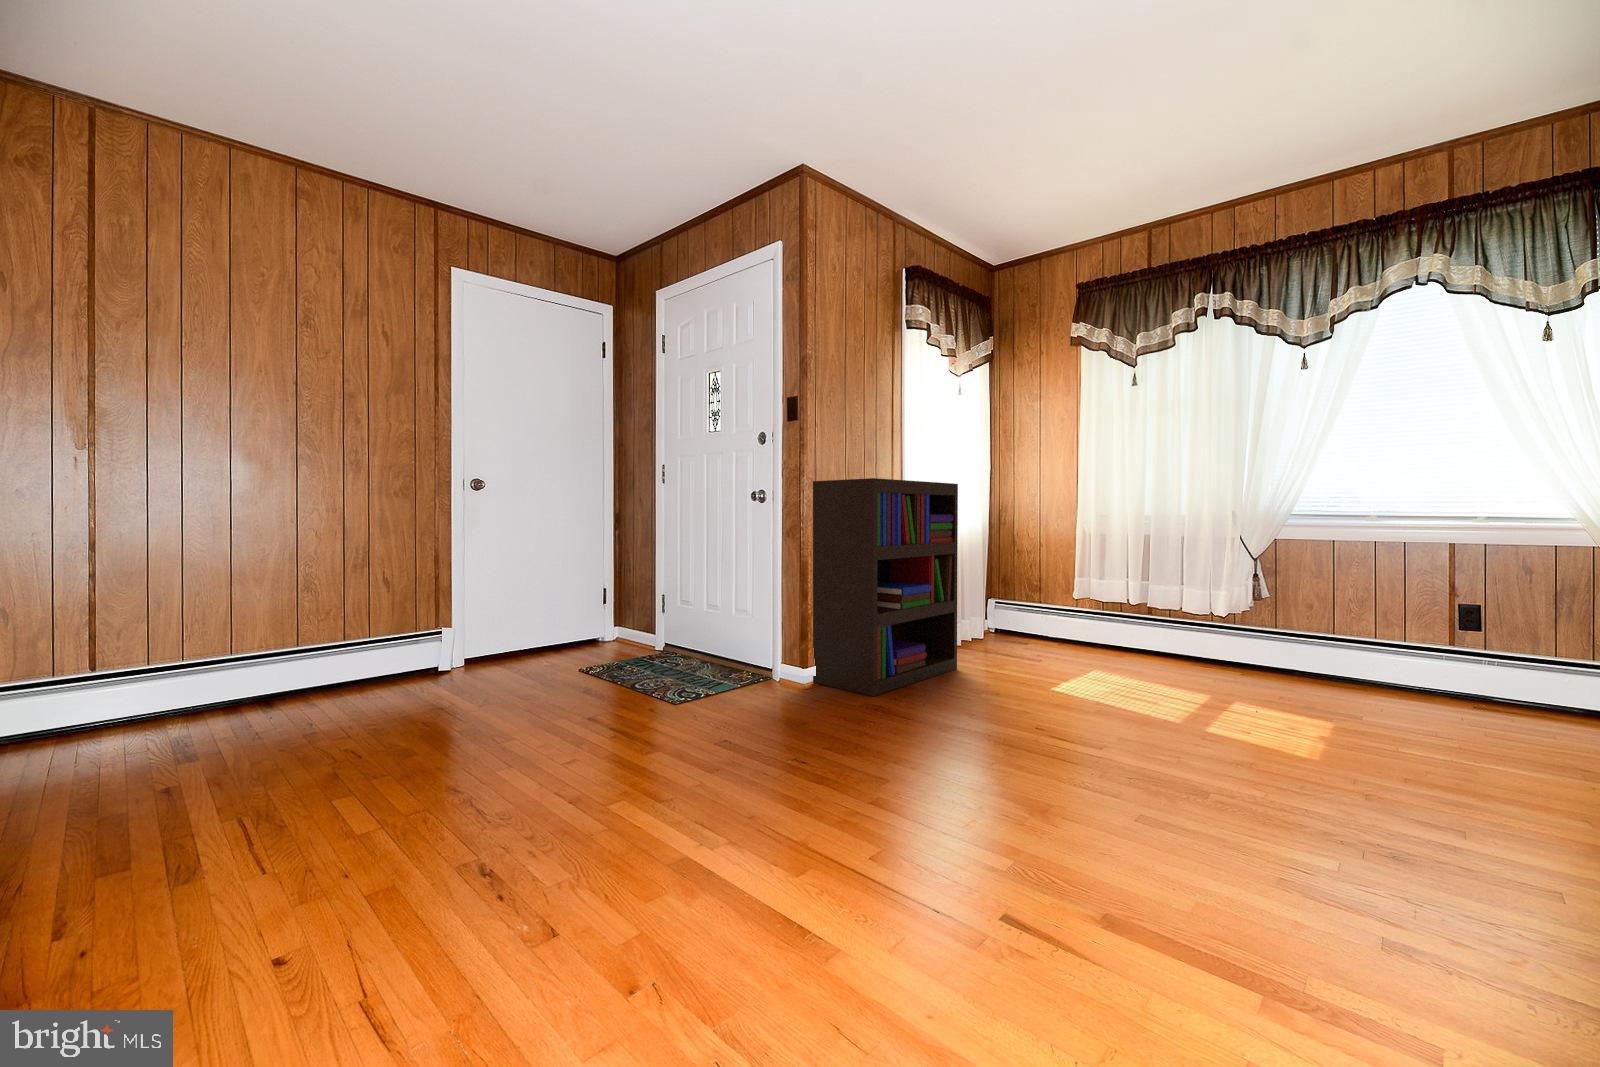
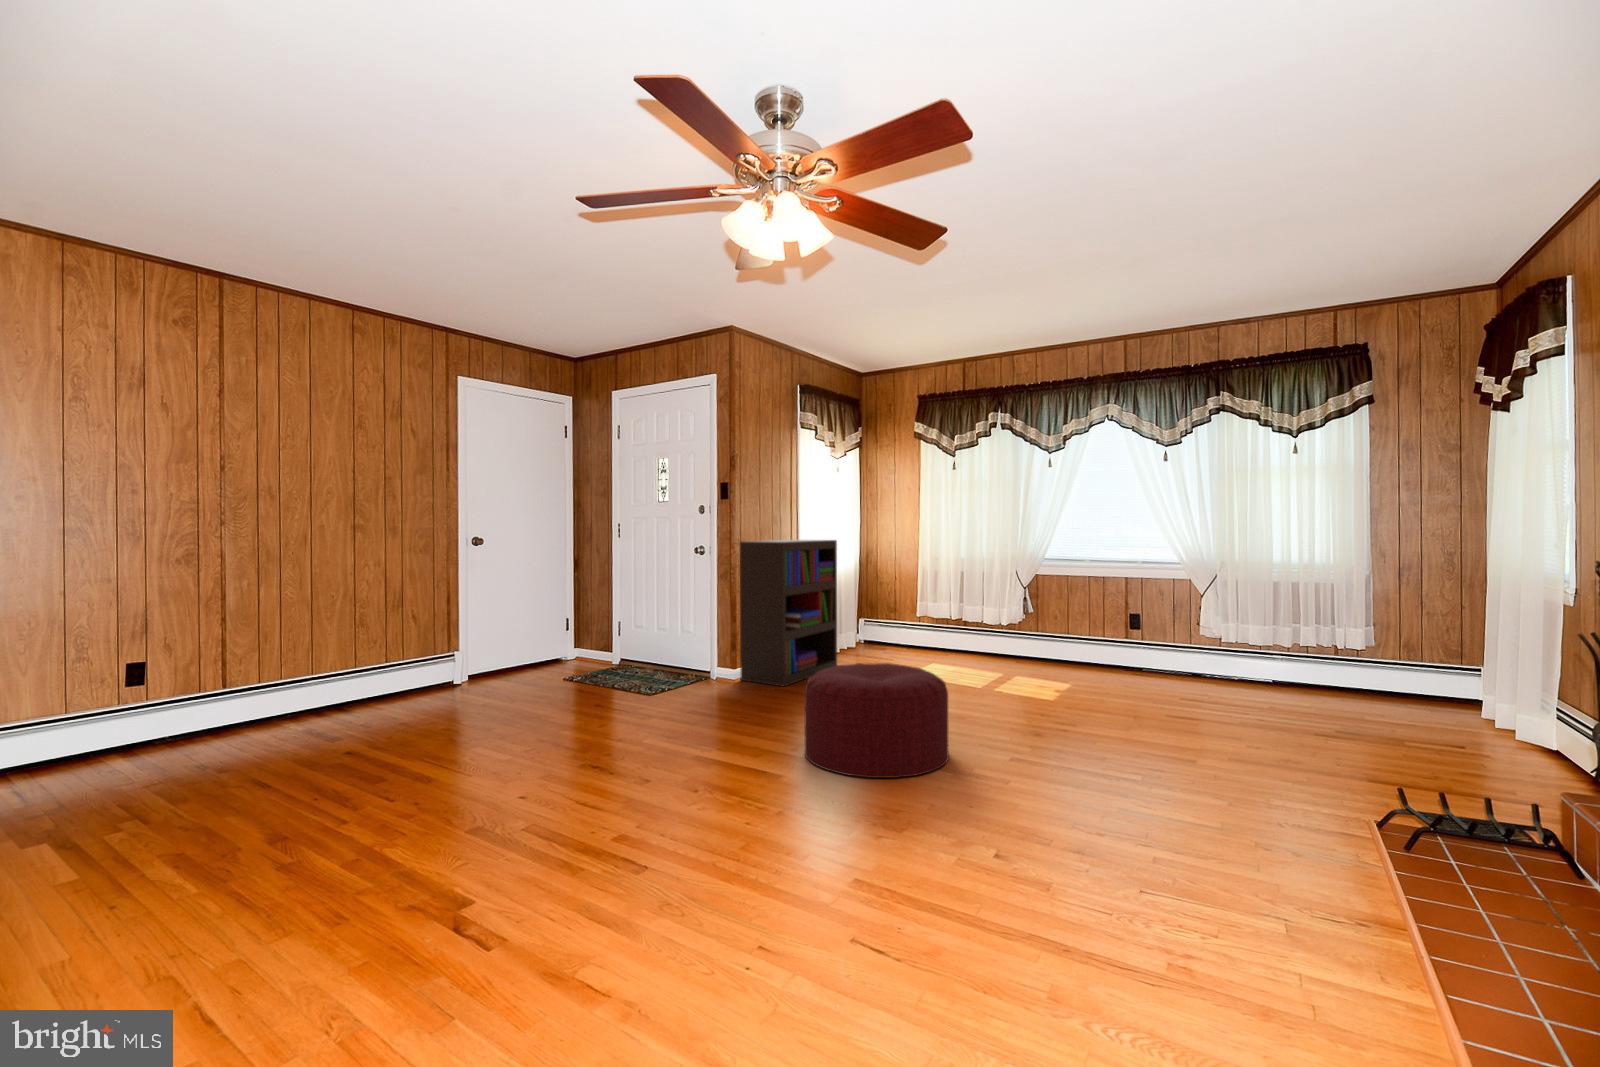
ottoman: none [886,677,1212,970] -> present [805,663,949,778]

